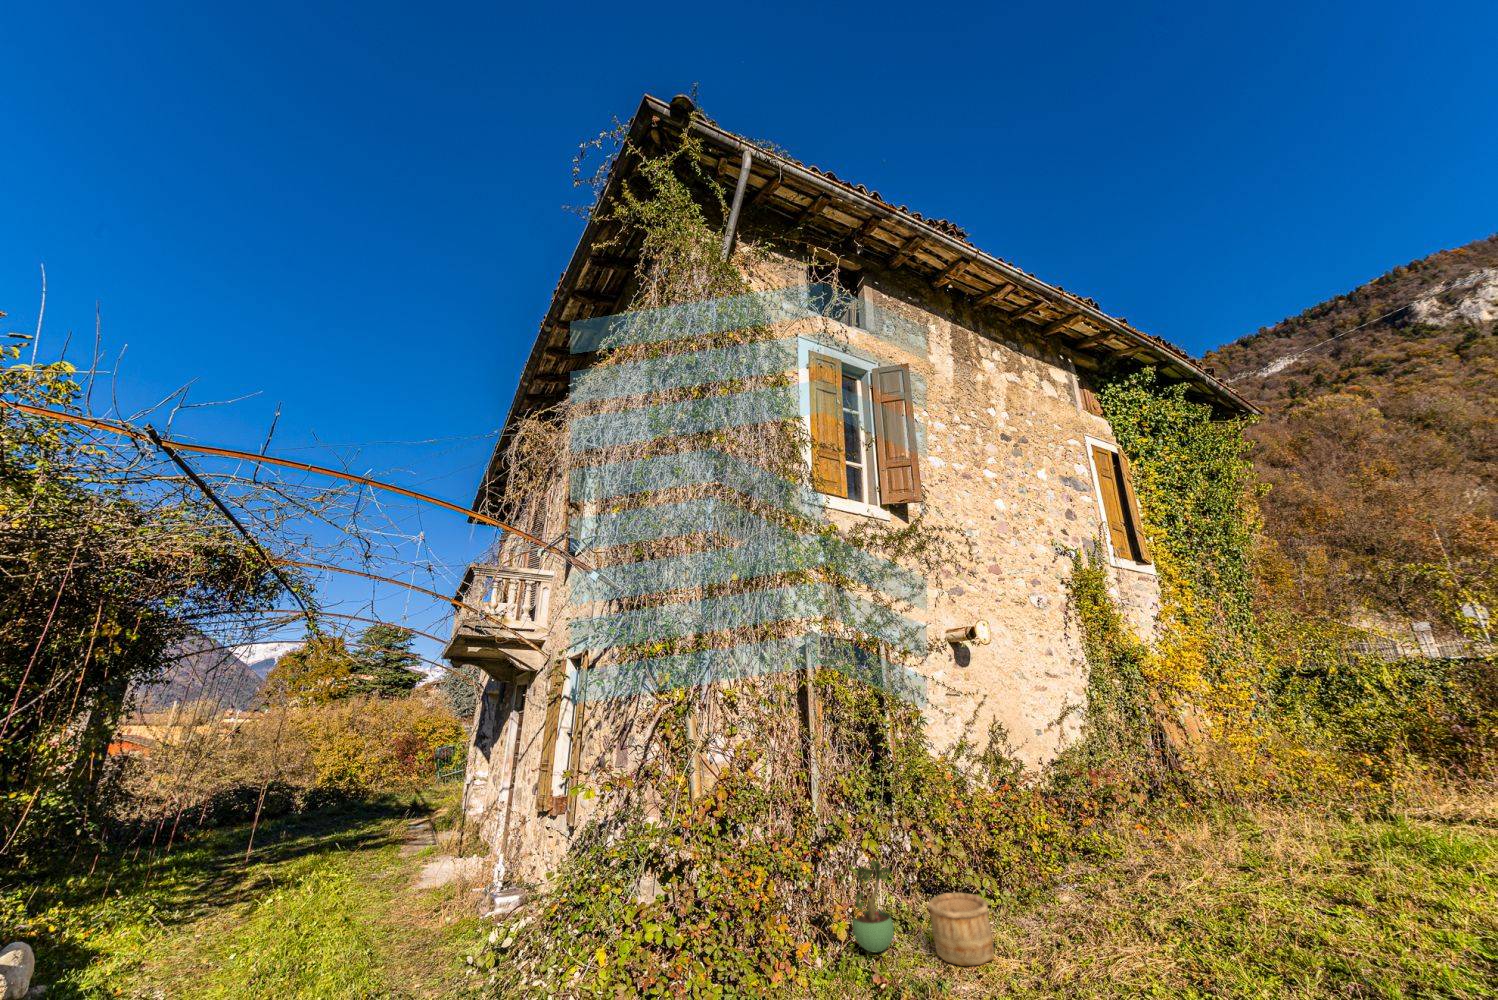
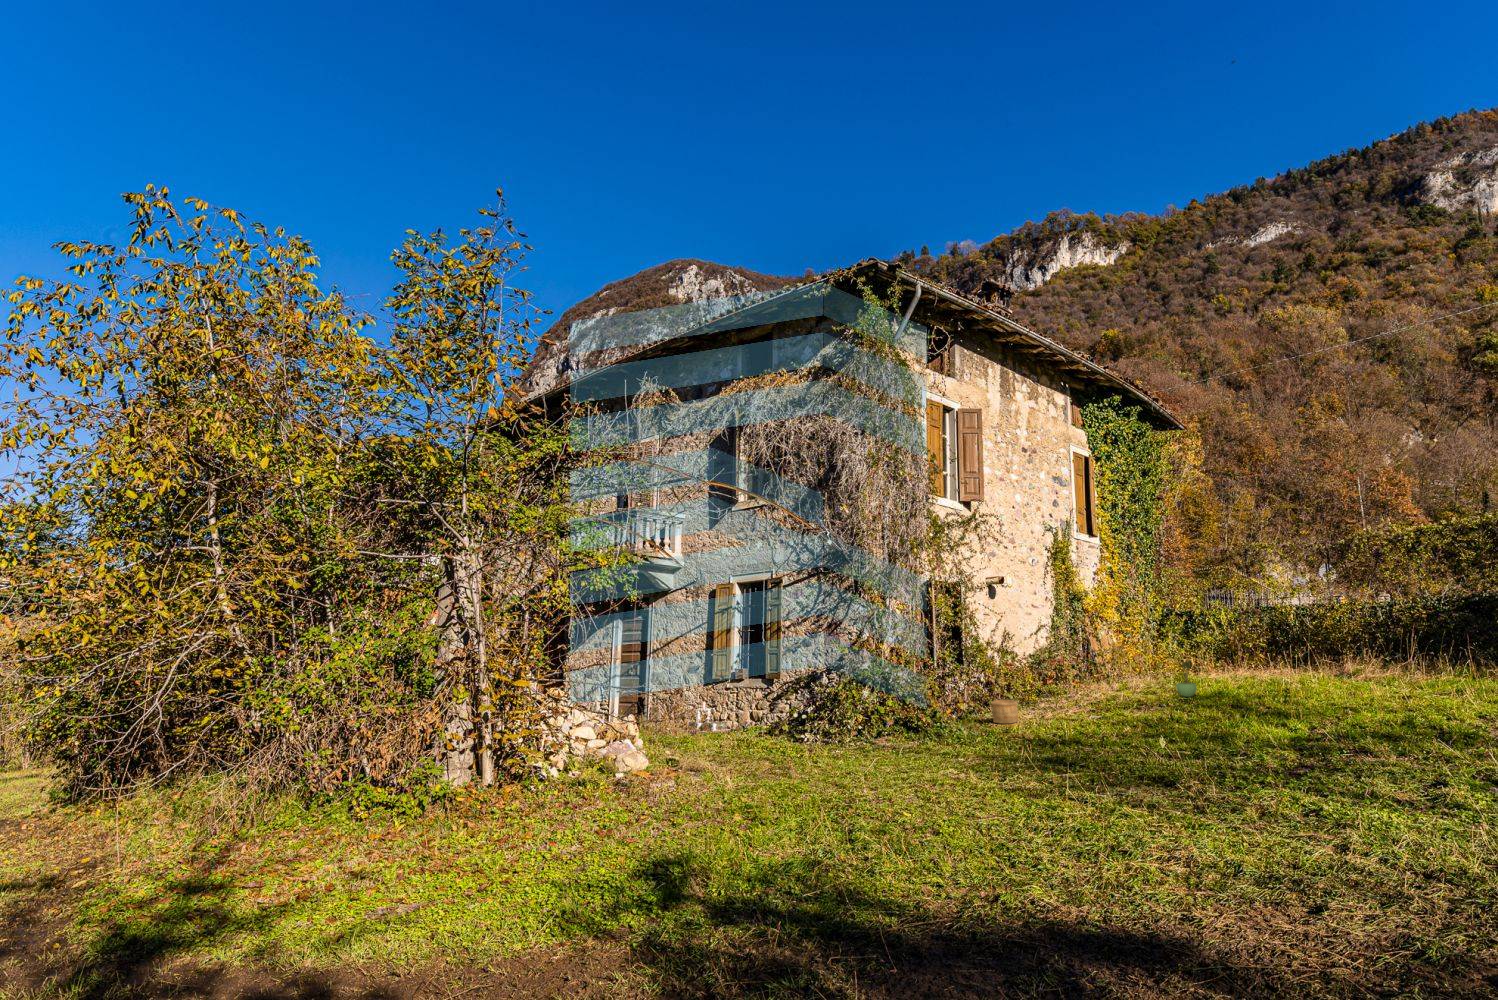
potted plant: present [853,860,894,952] -> present [1176,660,1197,697]

